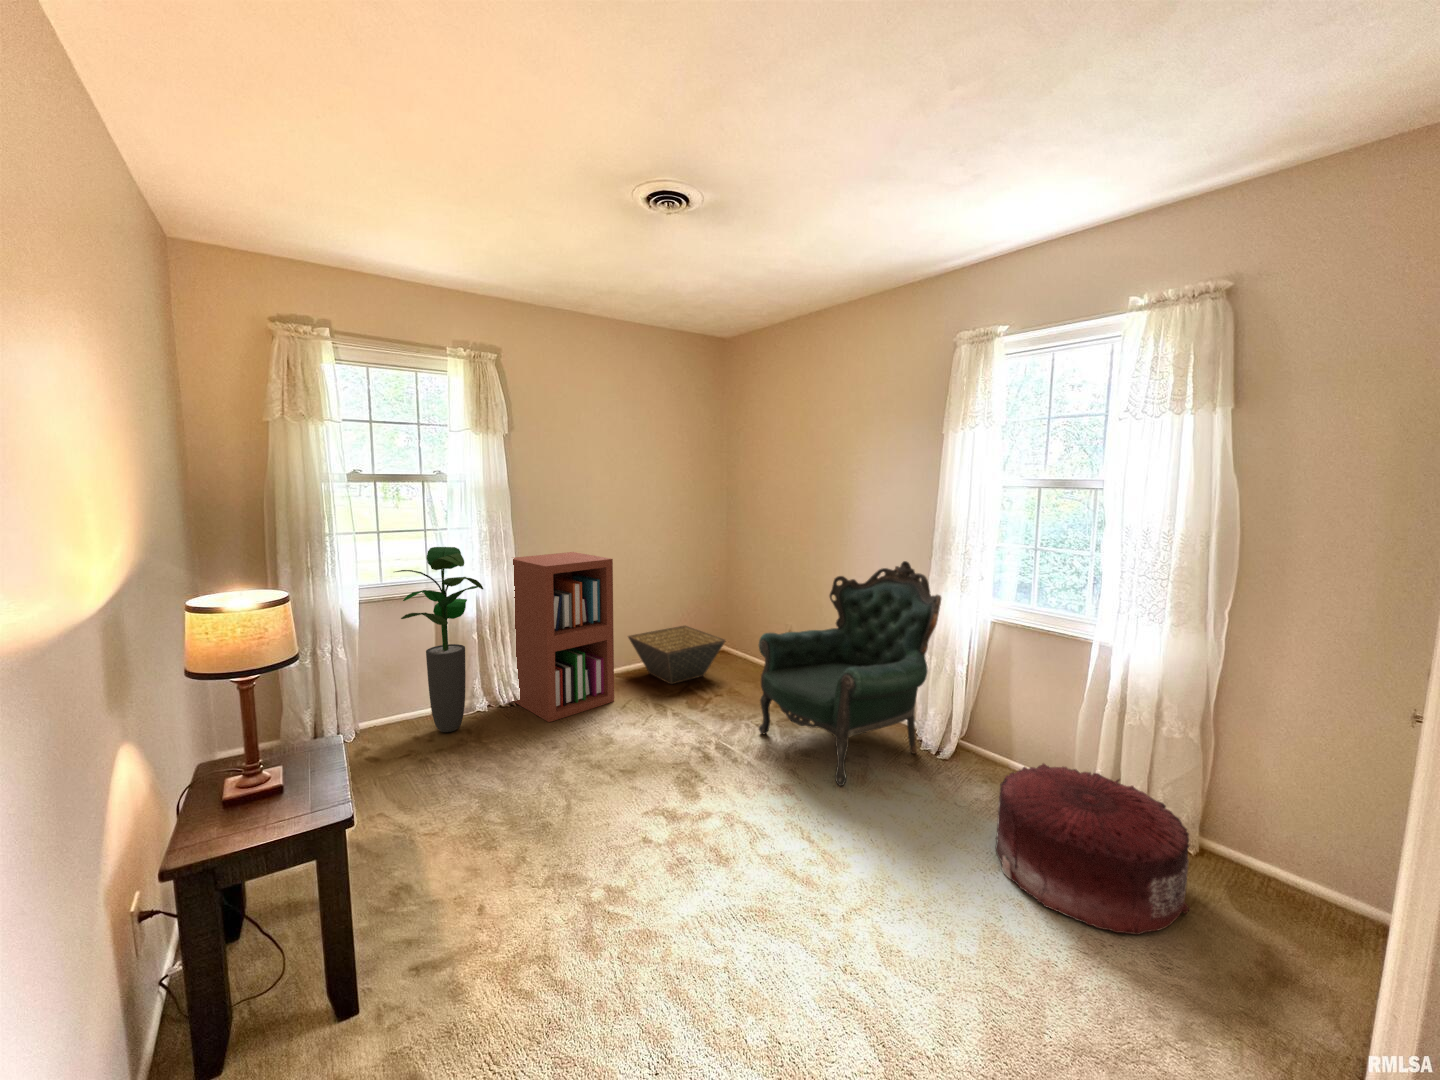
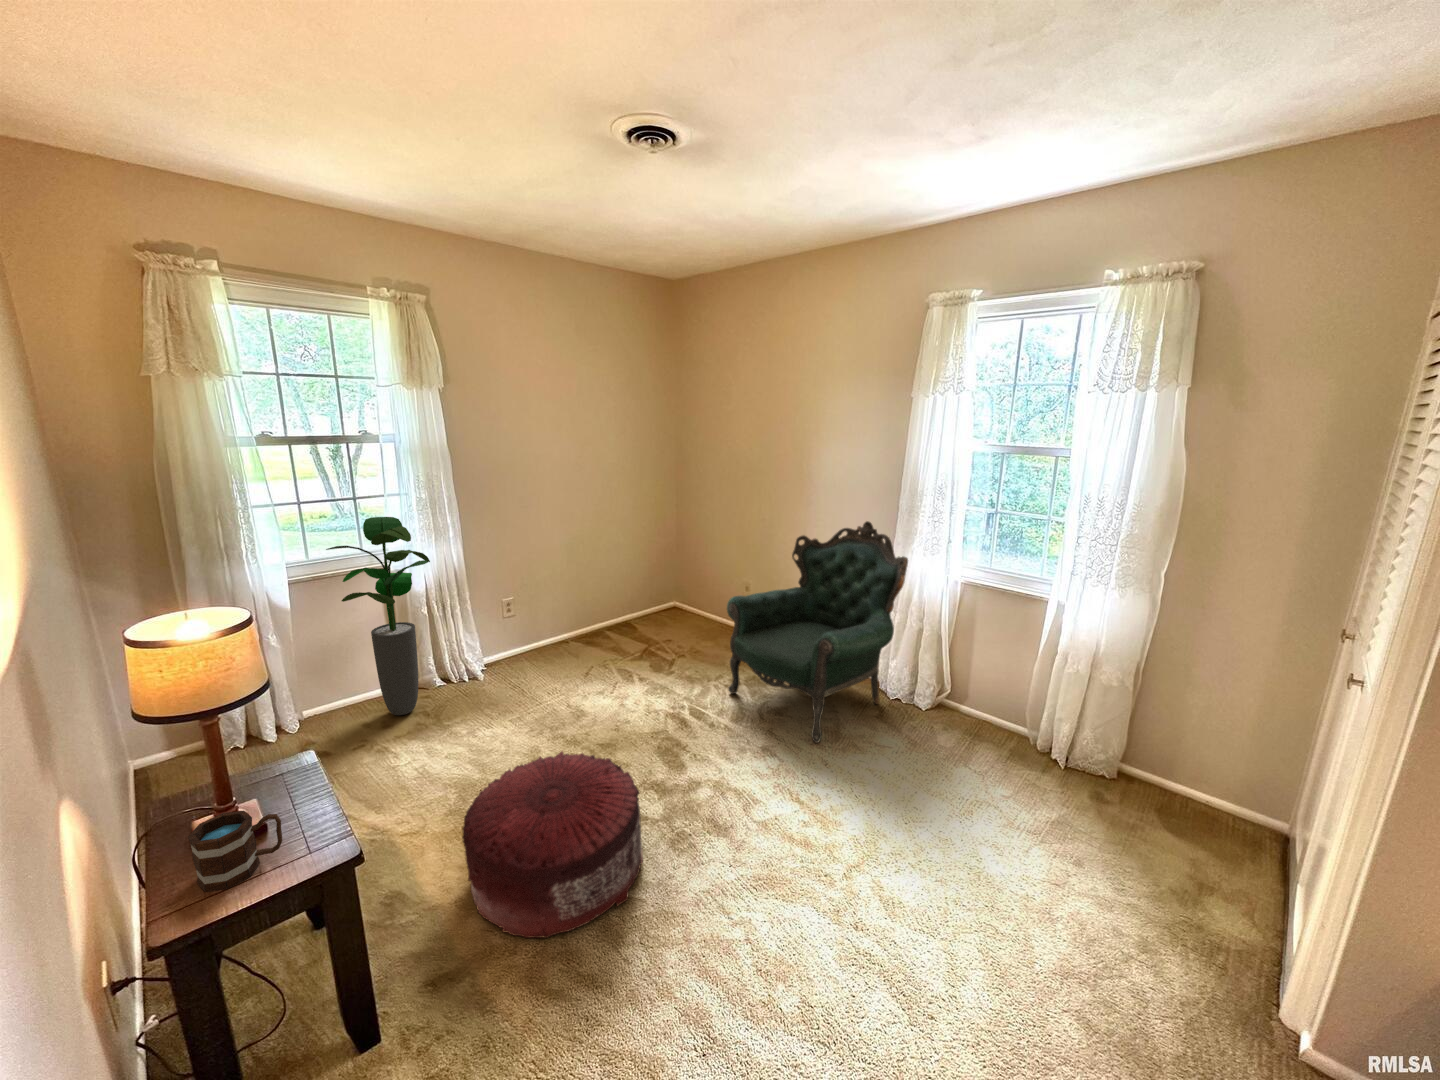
bookshelf: present [513,552,614,722] -> none [452,515,575,696]
basket: present [628,626,725,684] -> none [581,584,683,646]
pouf: present [996,764,1190,935] -> present [462,751,643,938]
mug: none [212,768,291,836] -> present [188,811,282,892]

